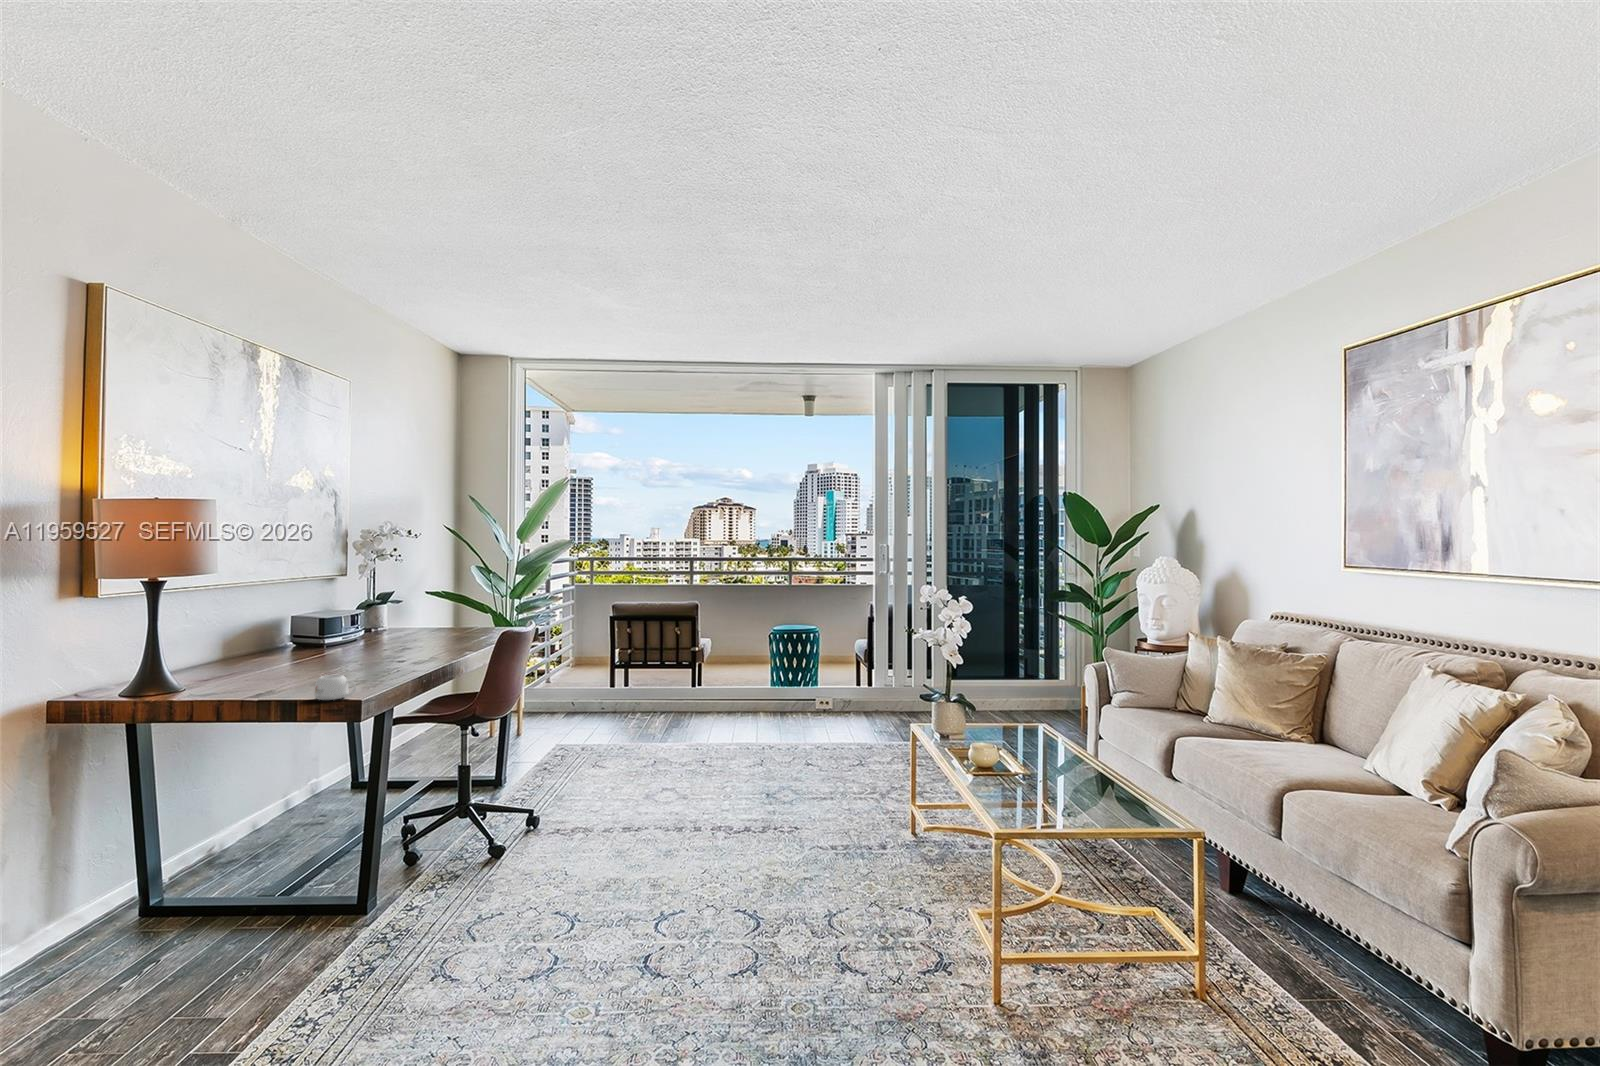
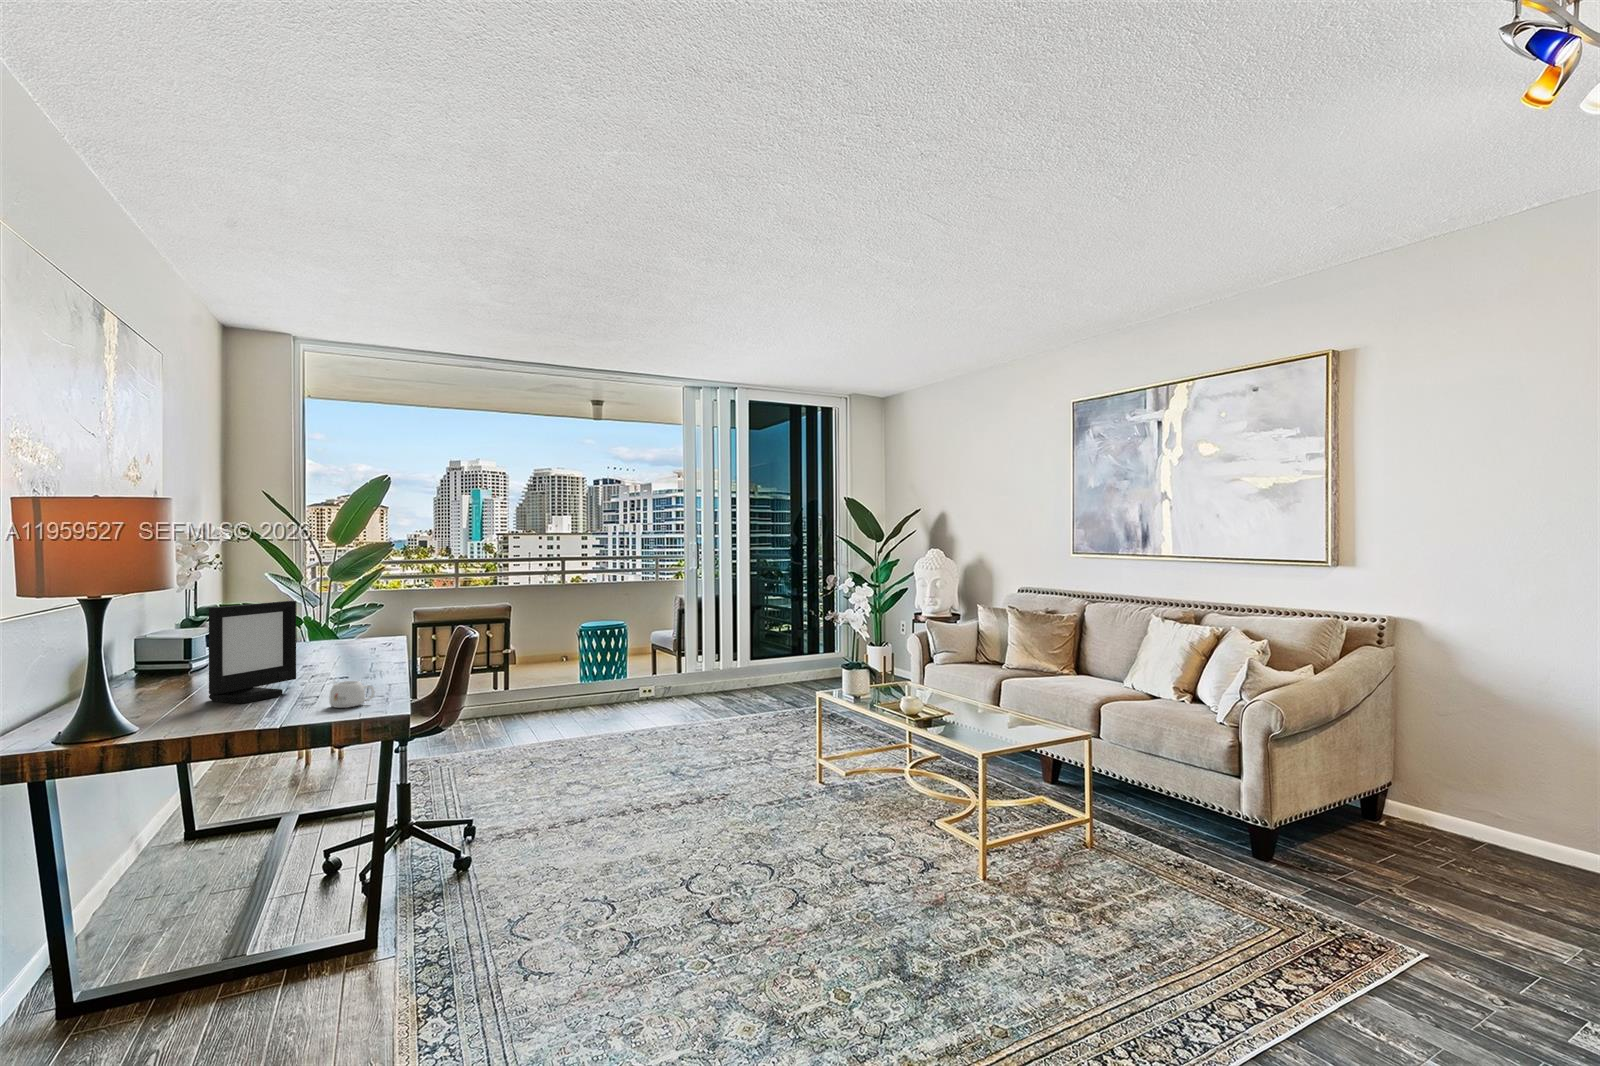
picture frame: none [244,595,333,688] -> present [209,601,296,704]

